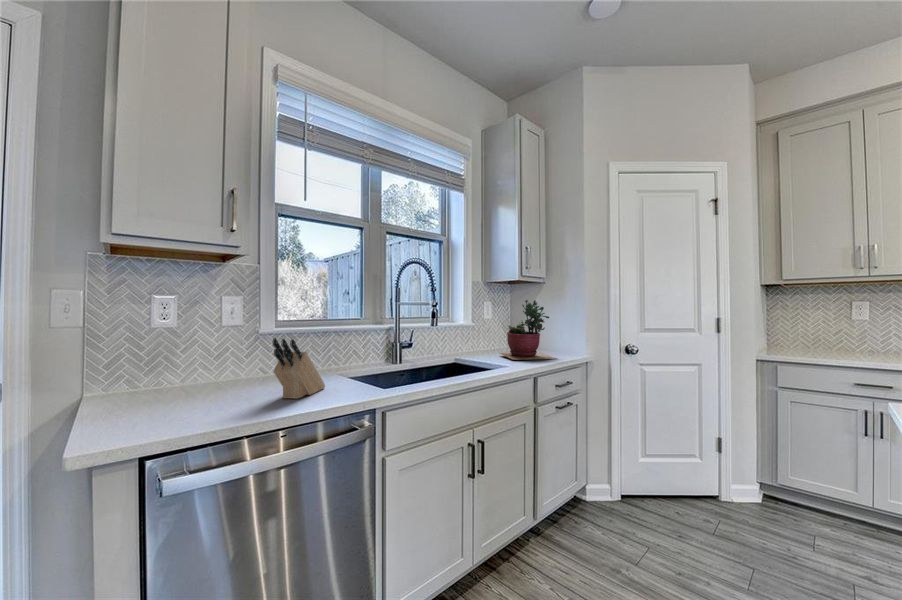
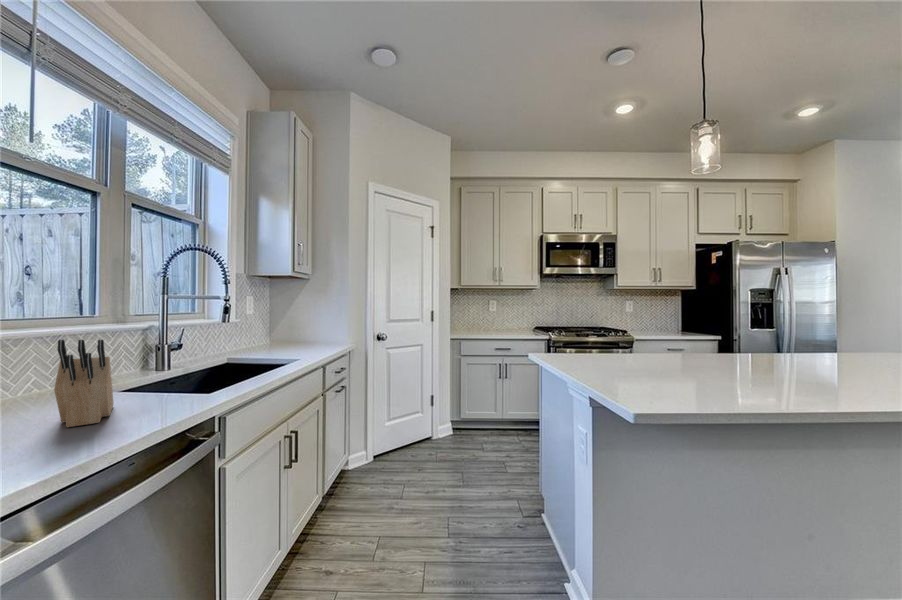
succulent plant: present [500,300,557,360] -> none [270,295,334,352]

